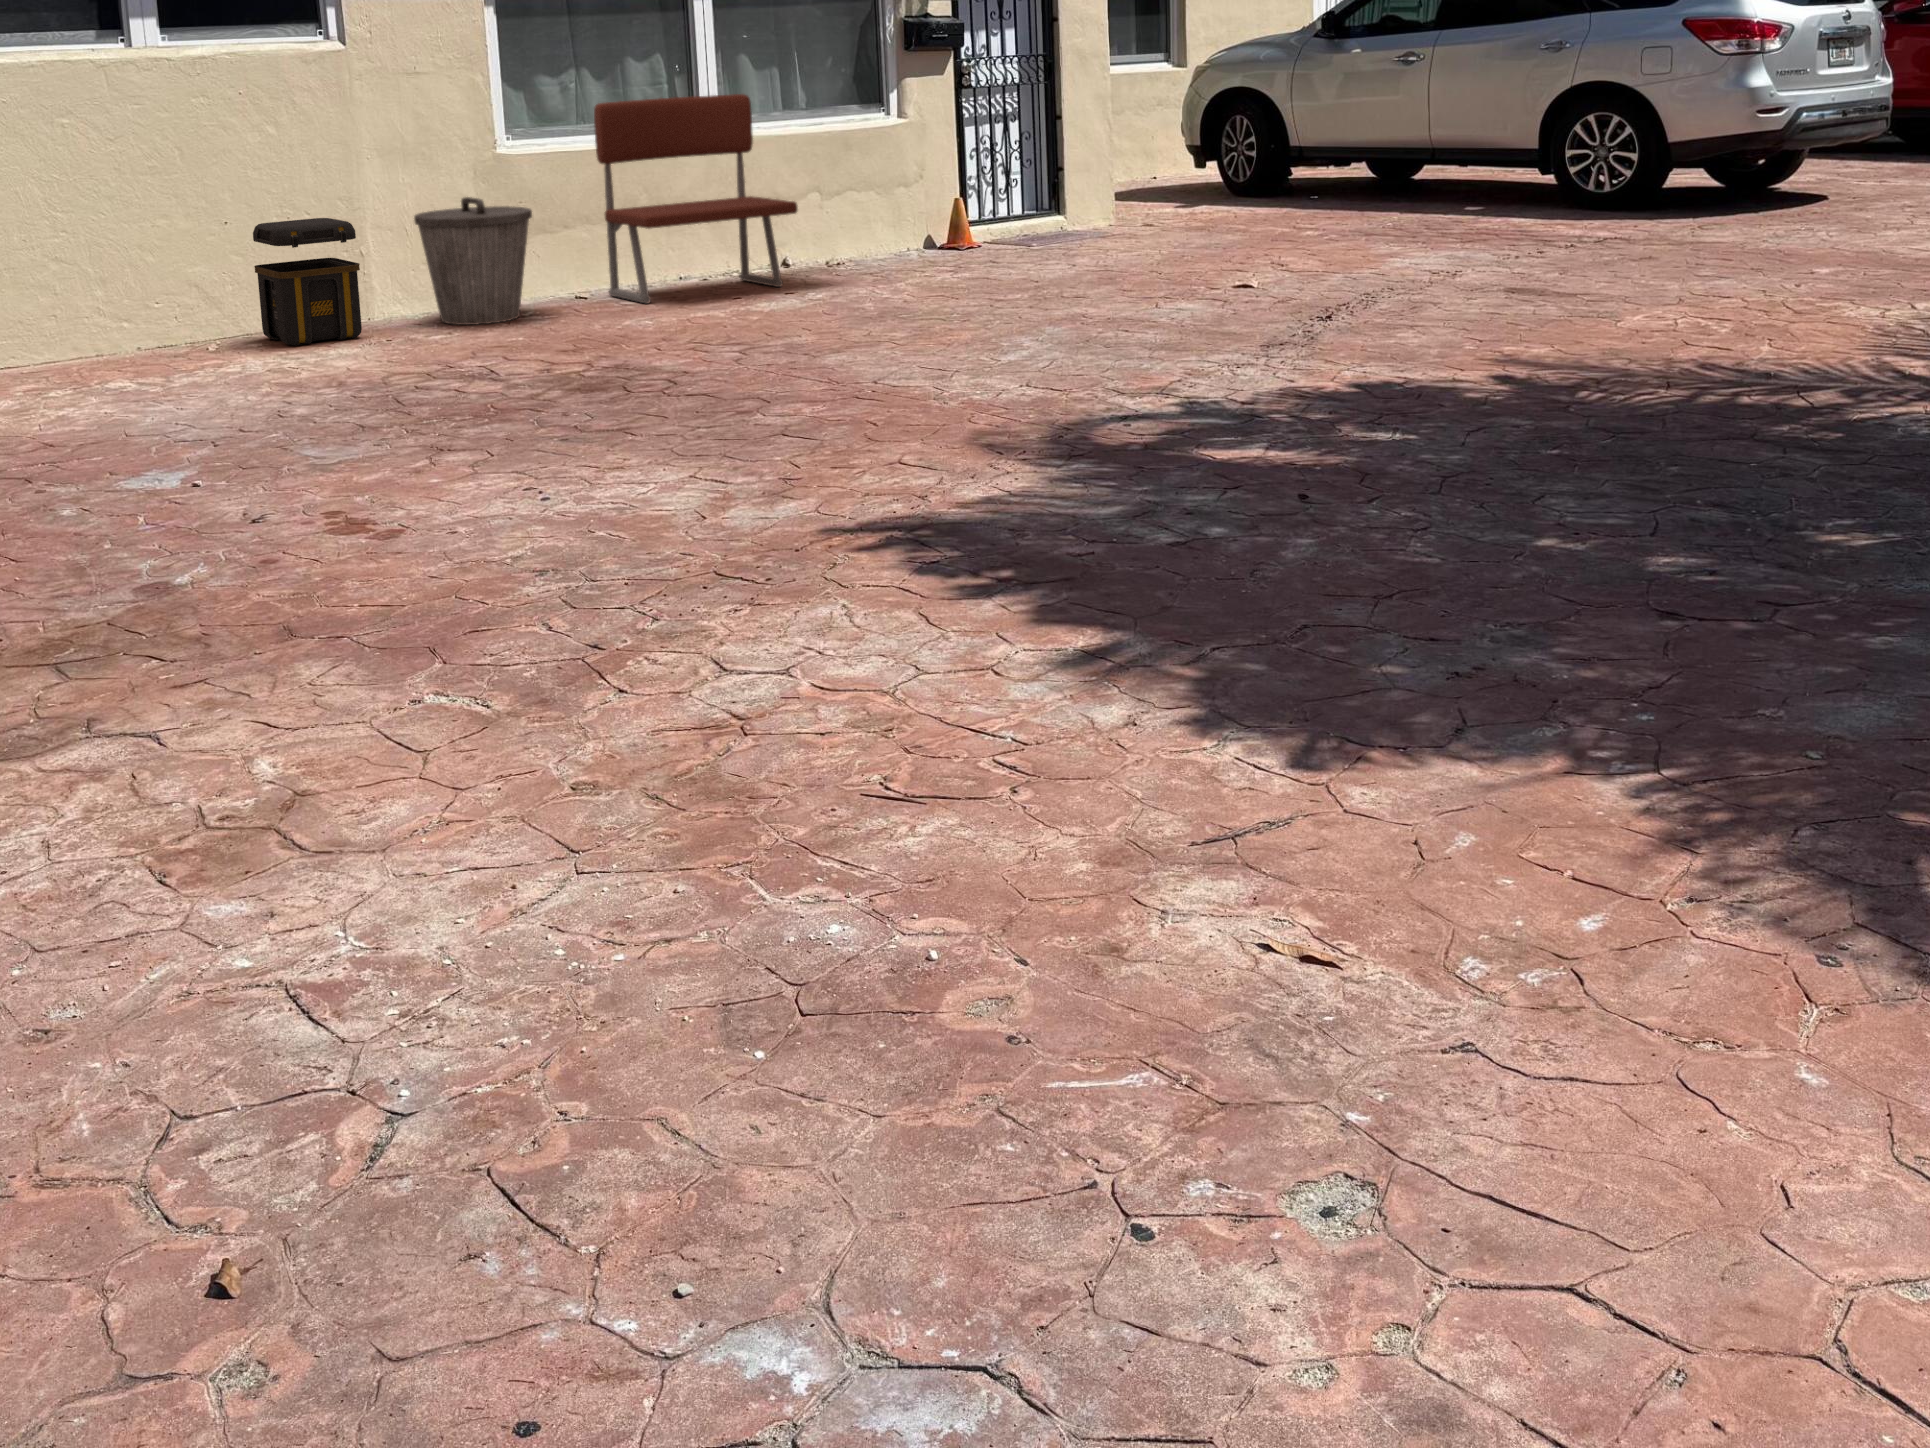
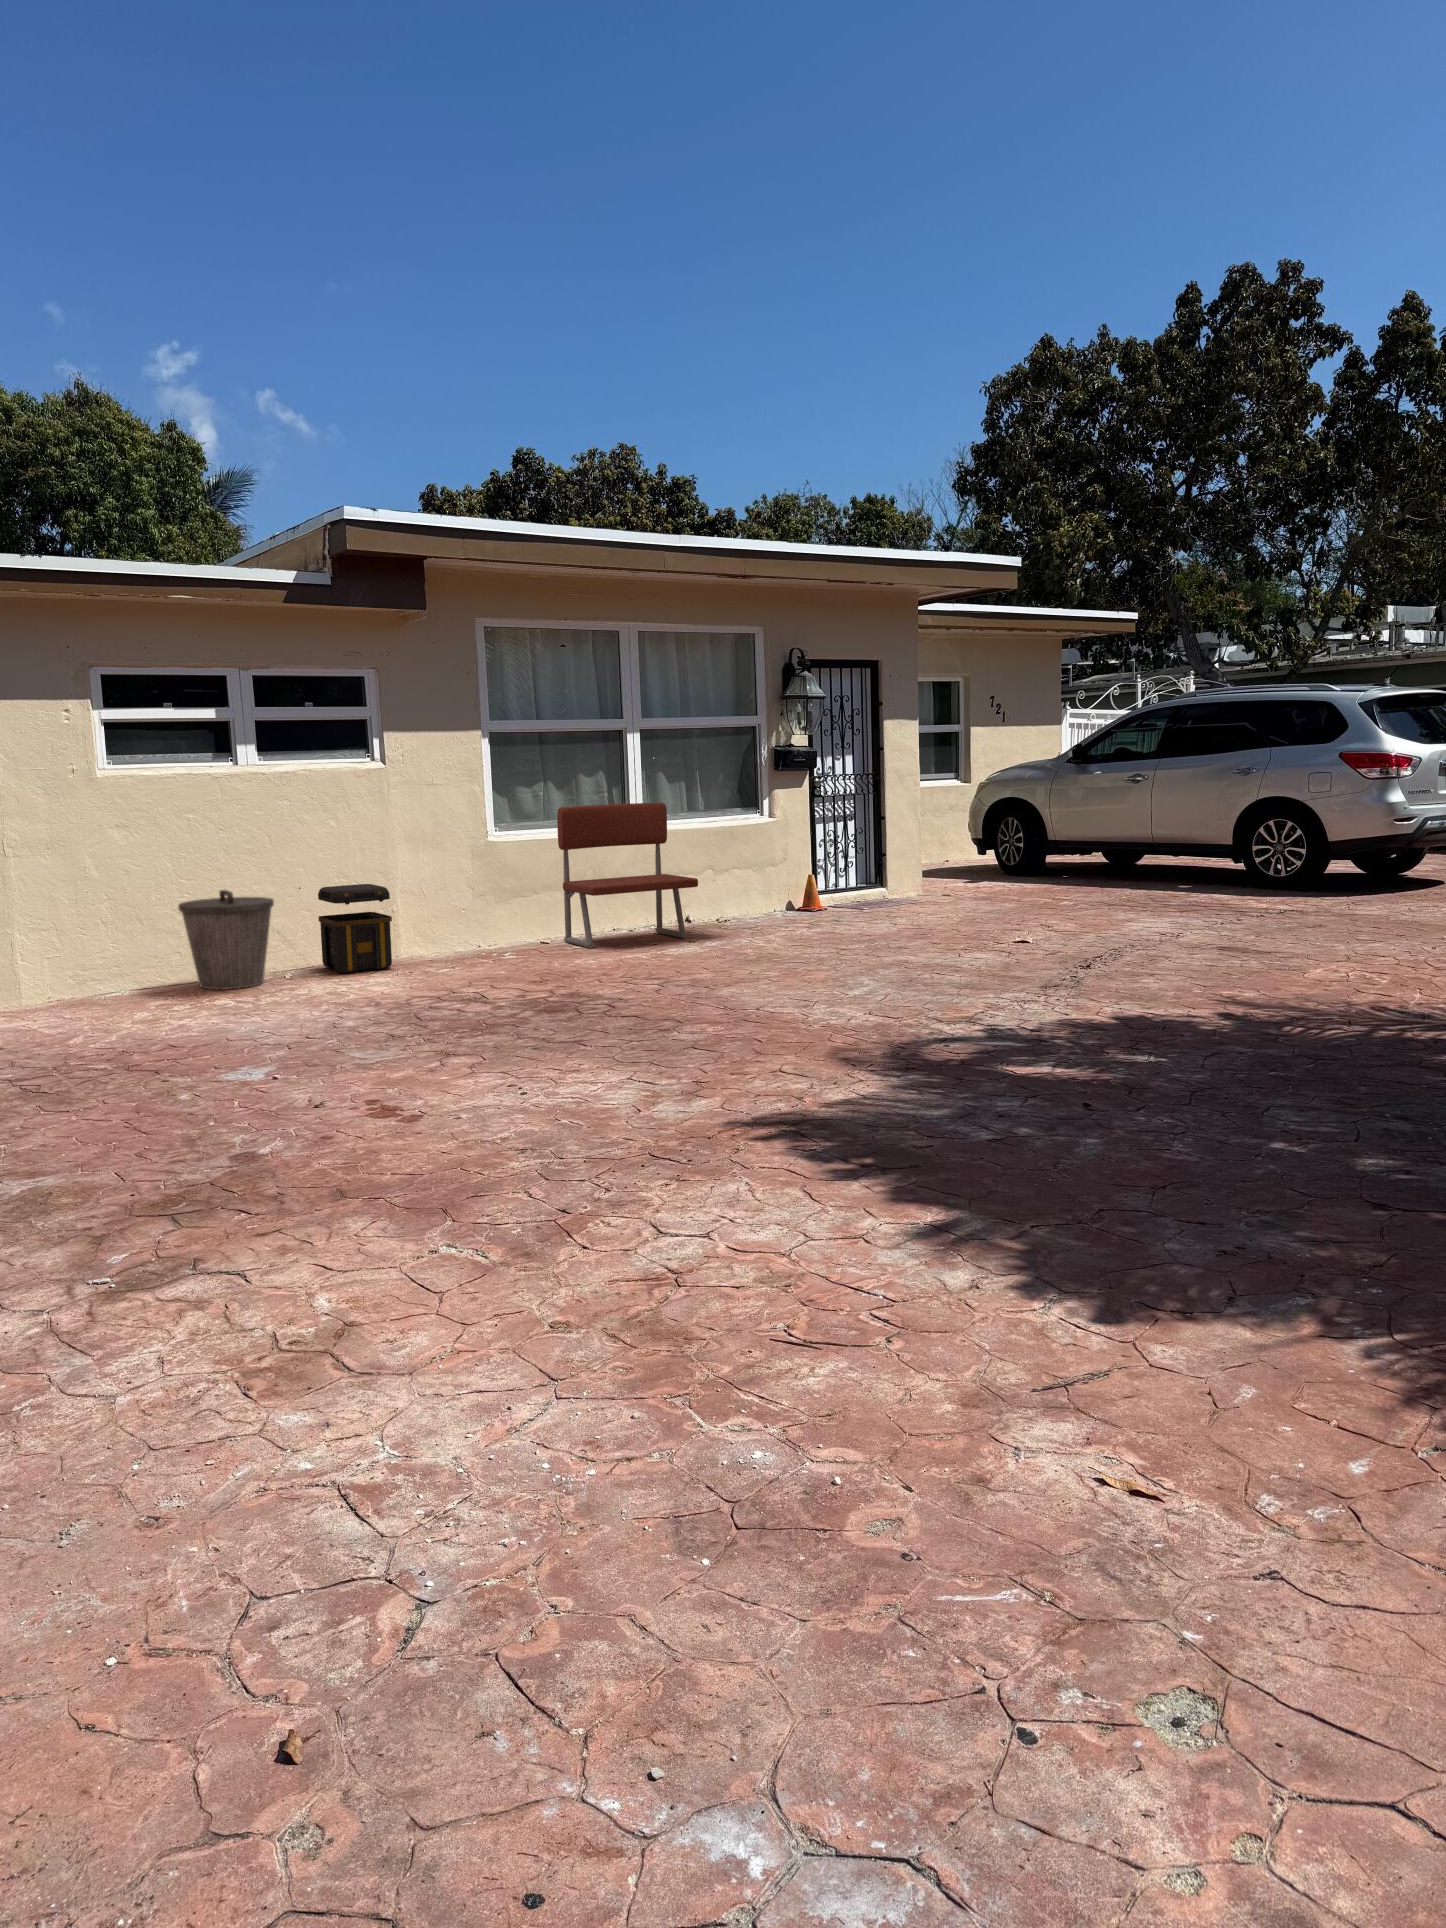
trash can: present [414,197,532,325] -> present [178,890,274,990]

